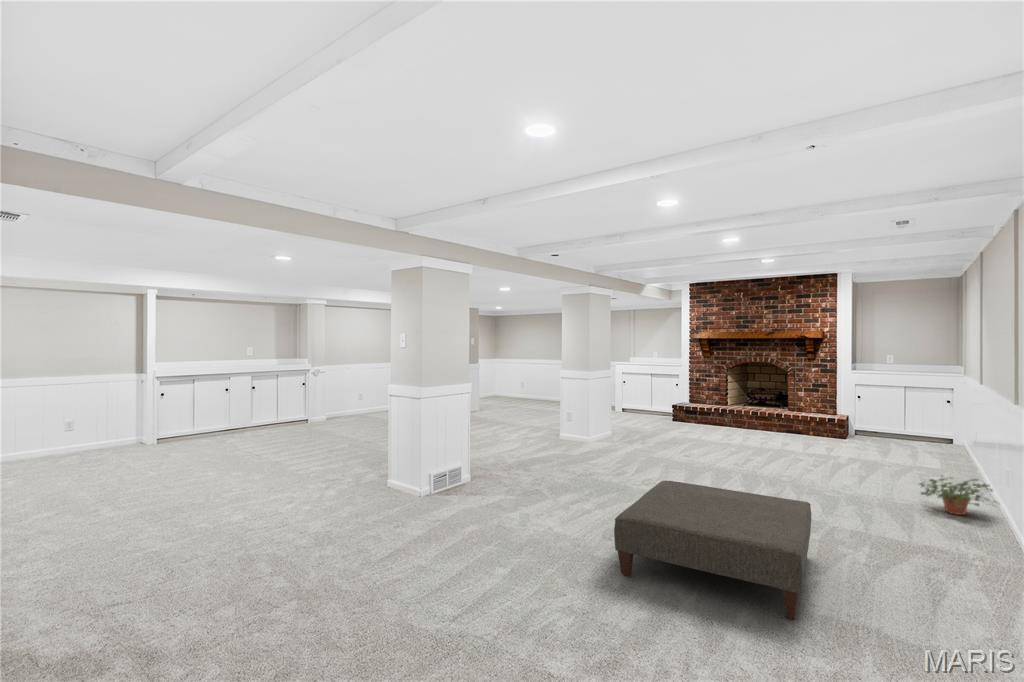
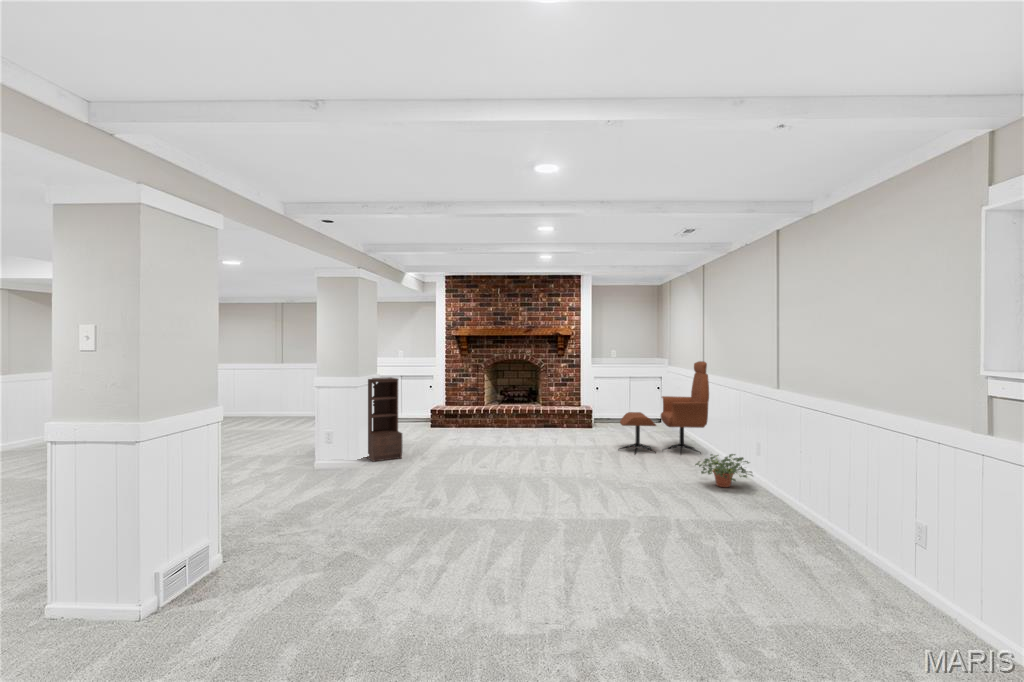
lounge chair: none [854,370,978,479] -> present [620,361,709,454]
bookshelf: none [598,376,626,444] -> present [367,377,402,462]
ottoman: present [614,481,811,620] -> none [517,500,741,639]

